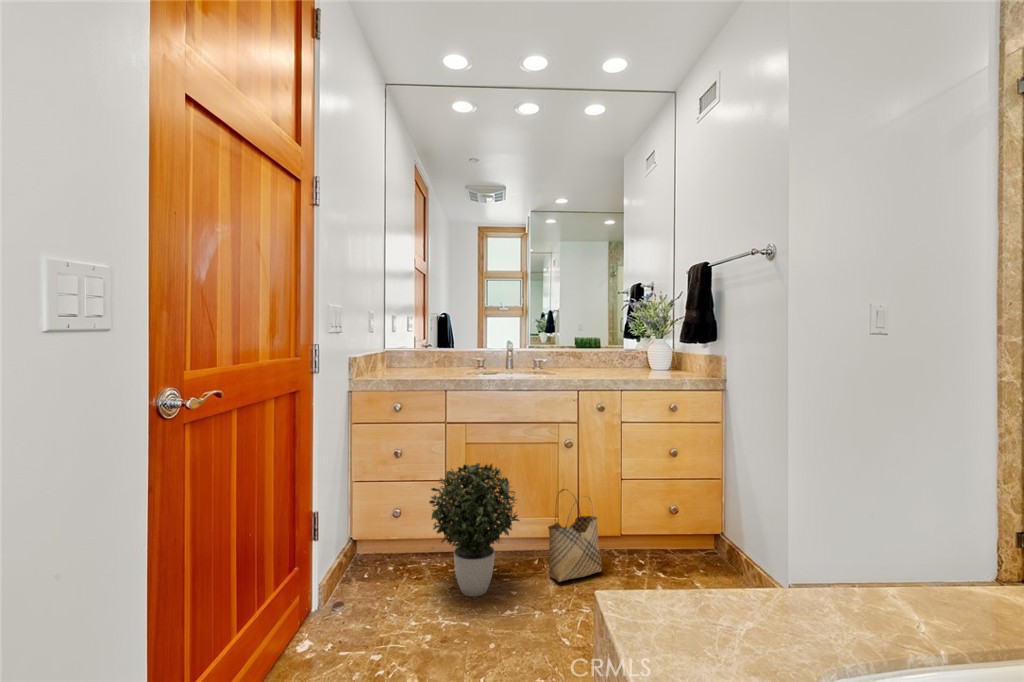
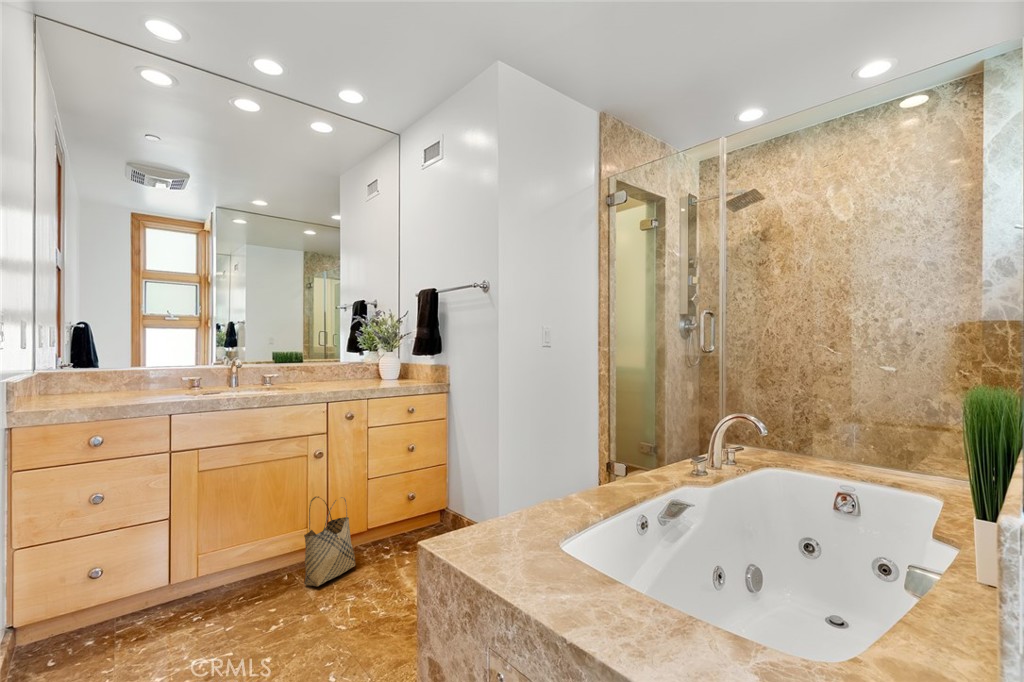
potted plant: present [429,463,520,597] -> none [163,481,278,631]

